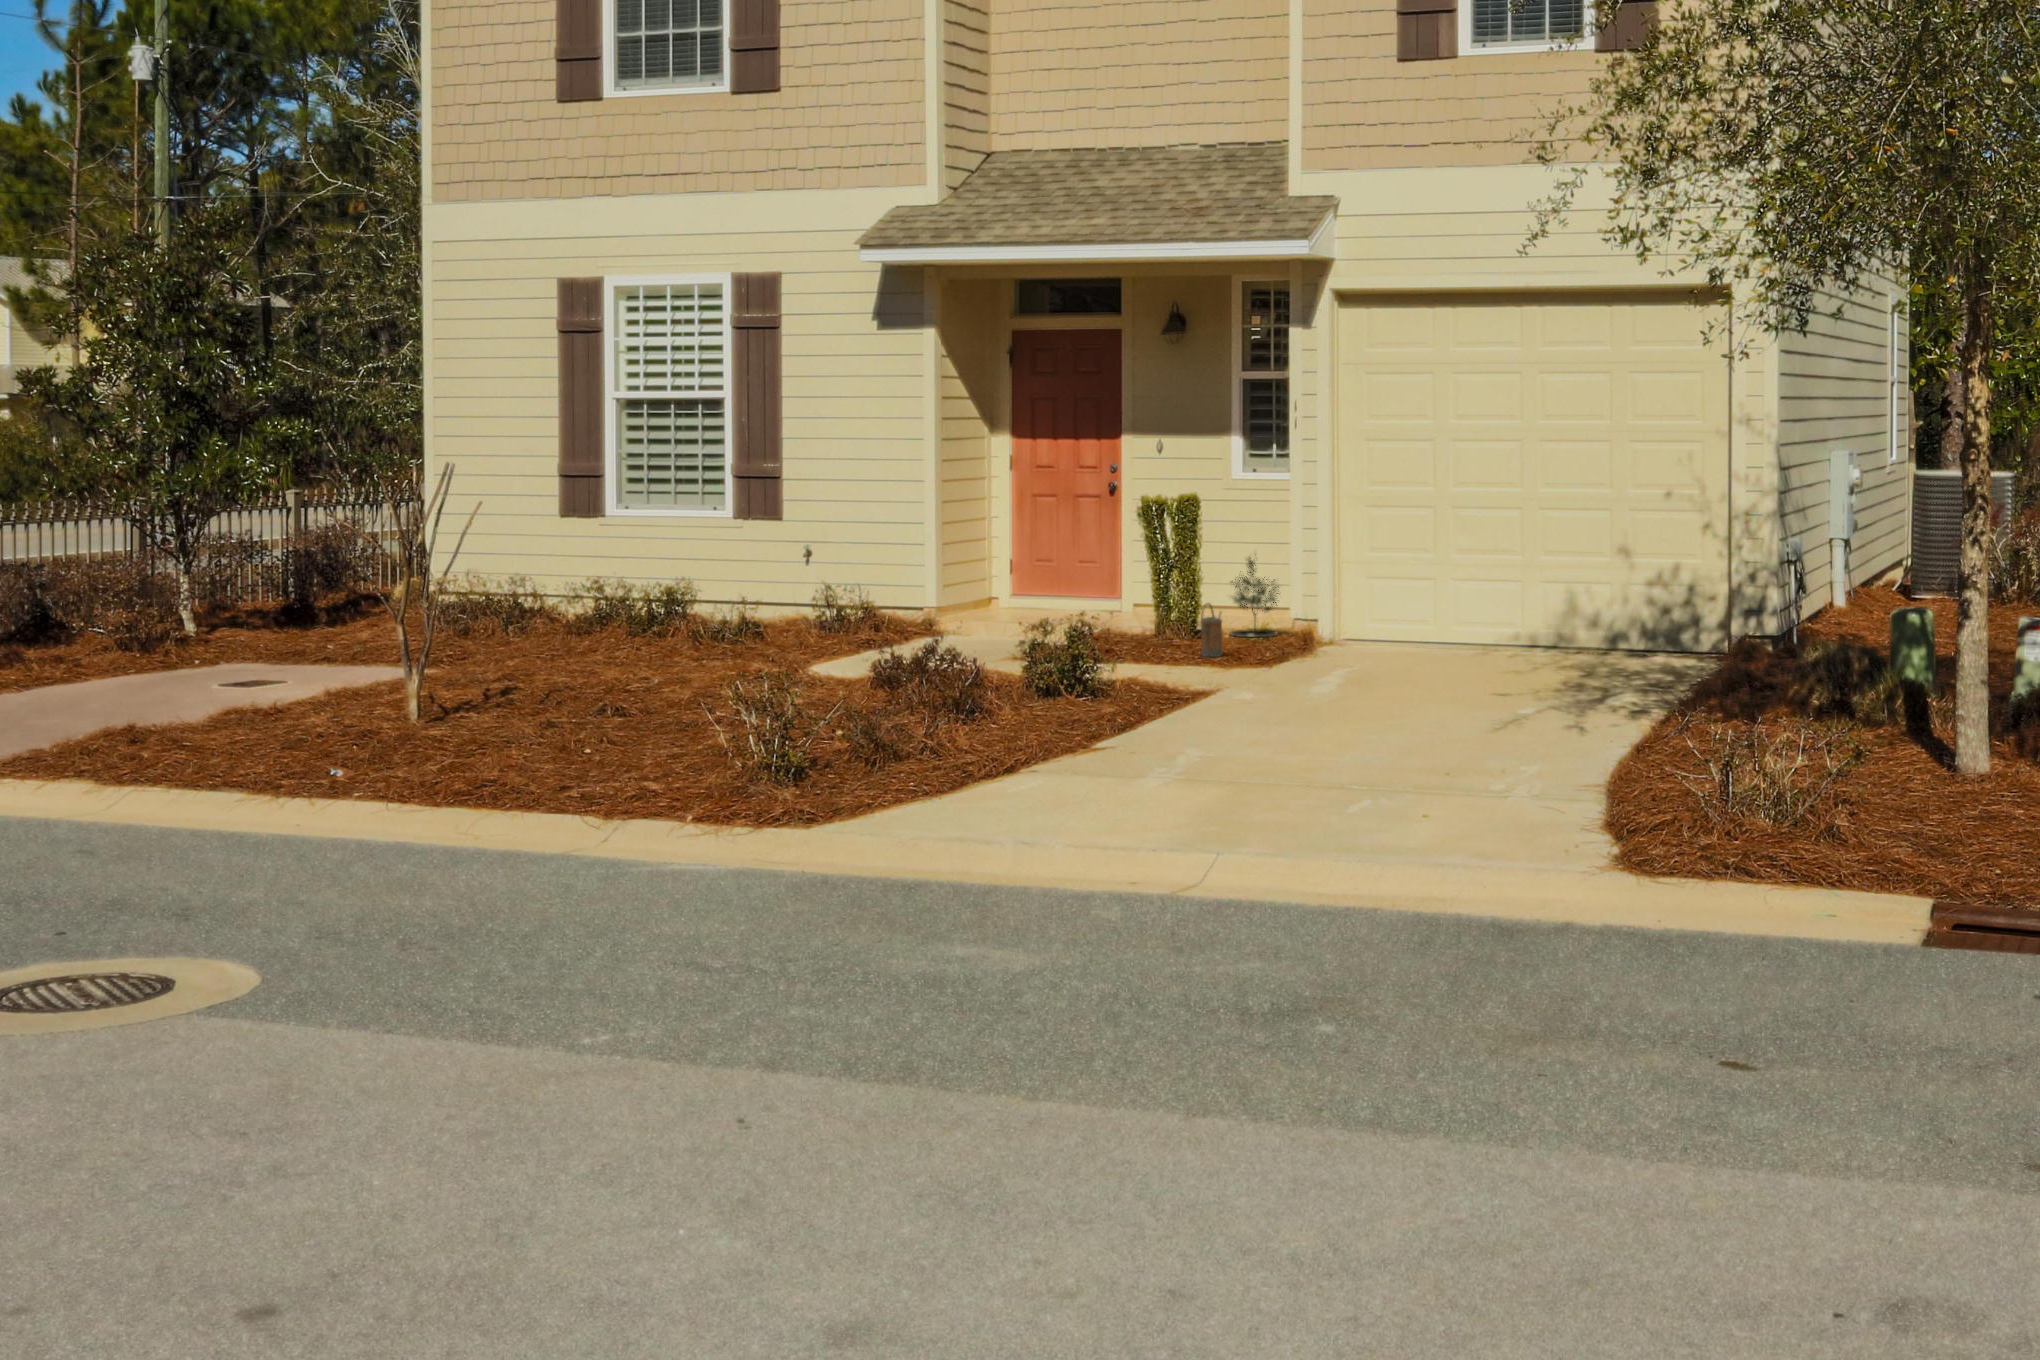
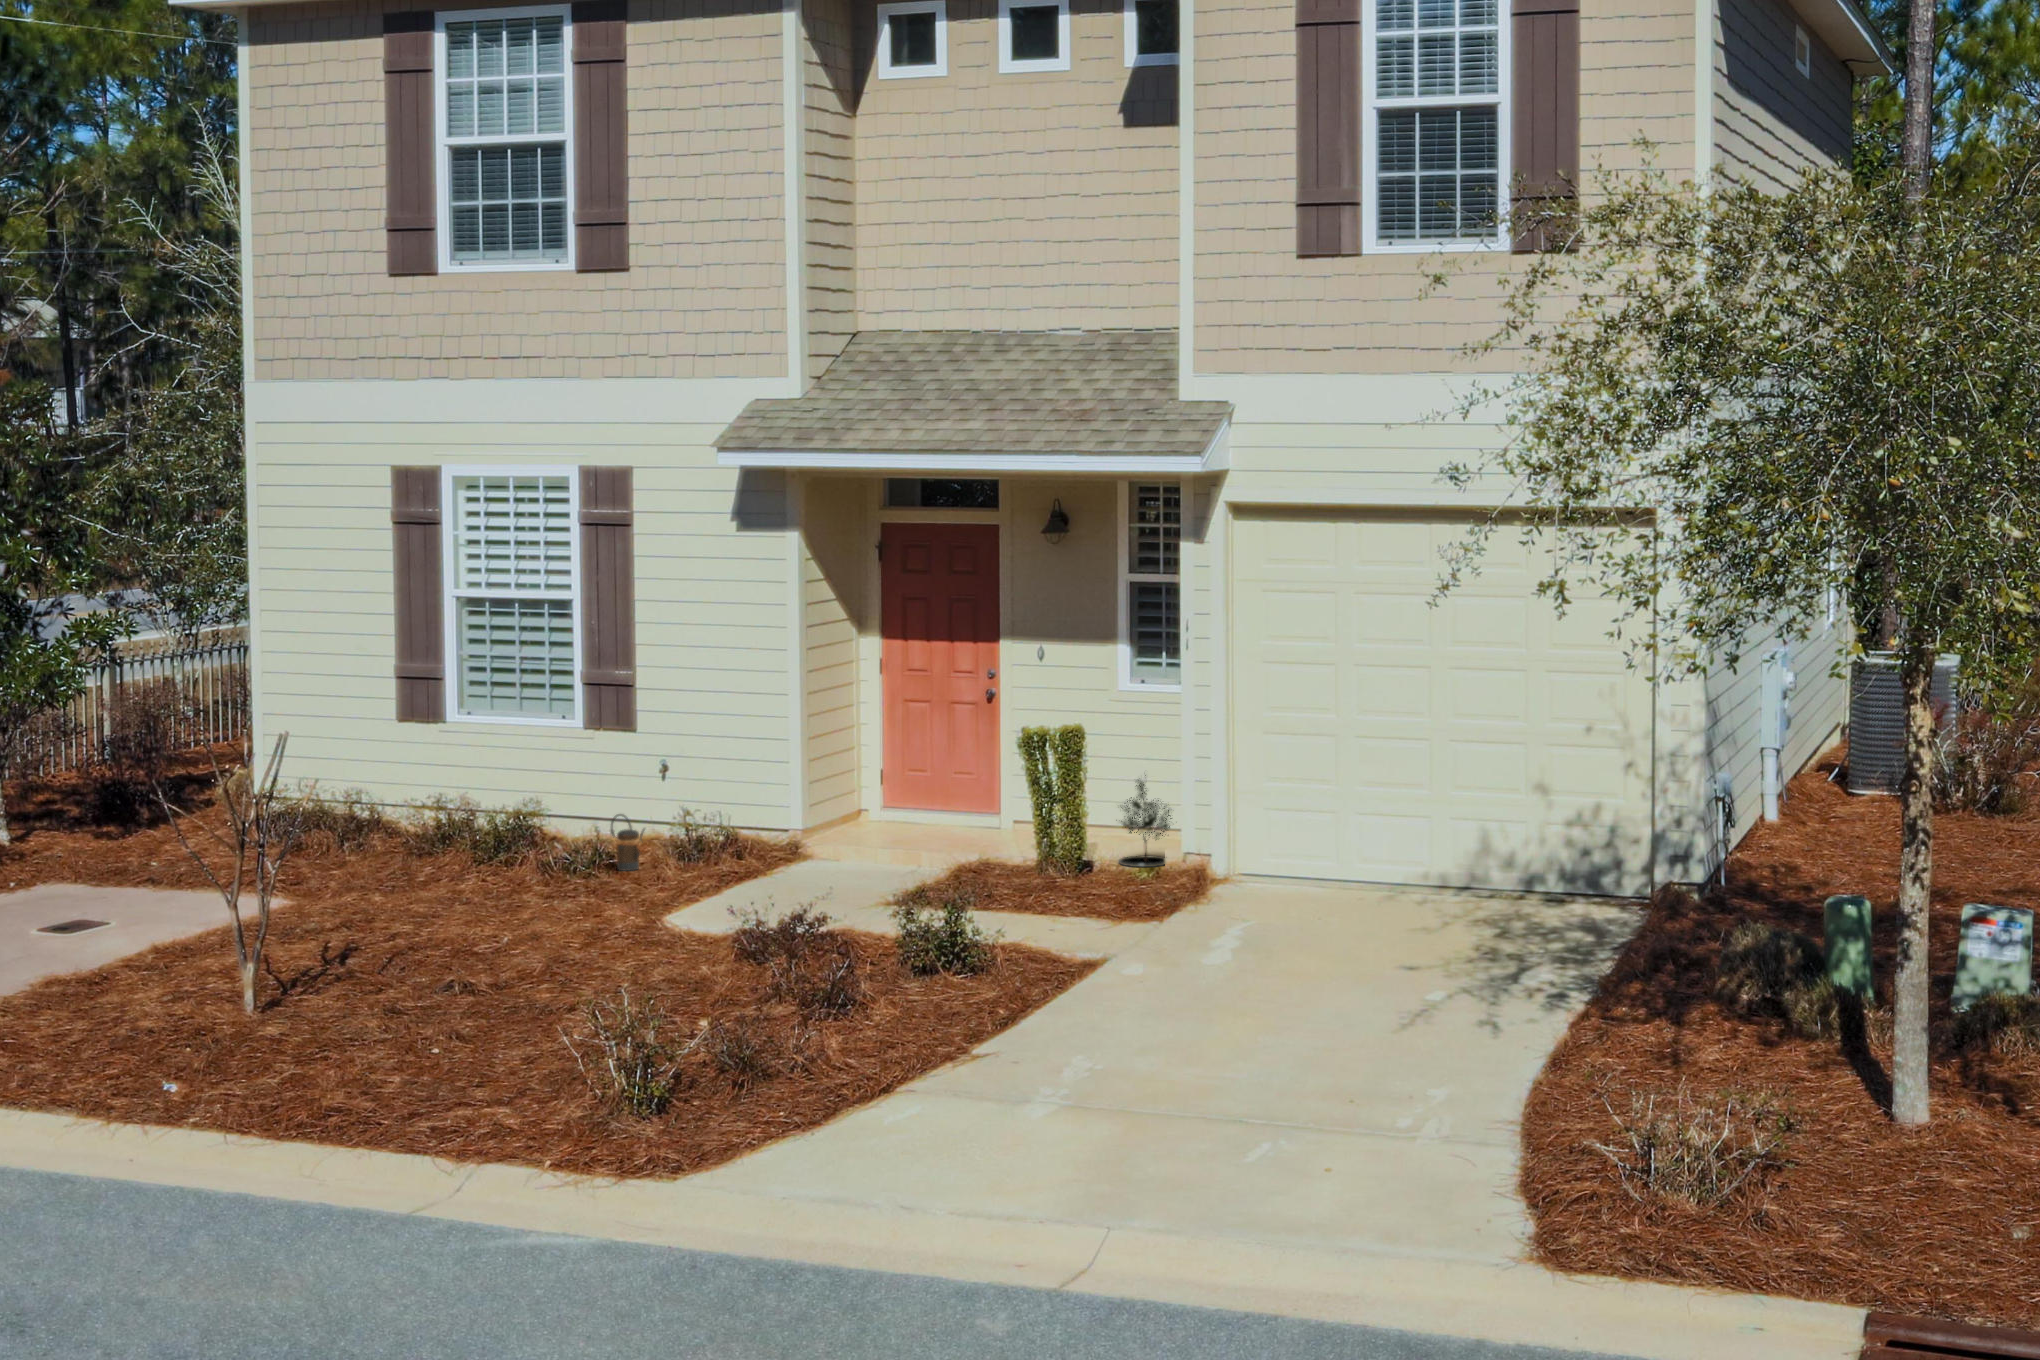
watering can: present [1201,603,1222,657] -> present [611,814,645,871]

